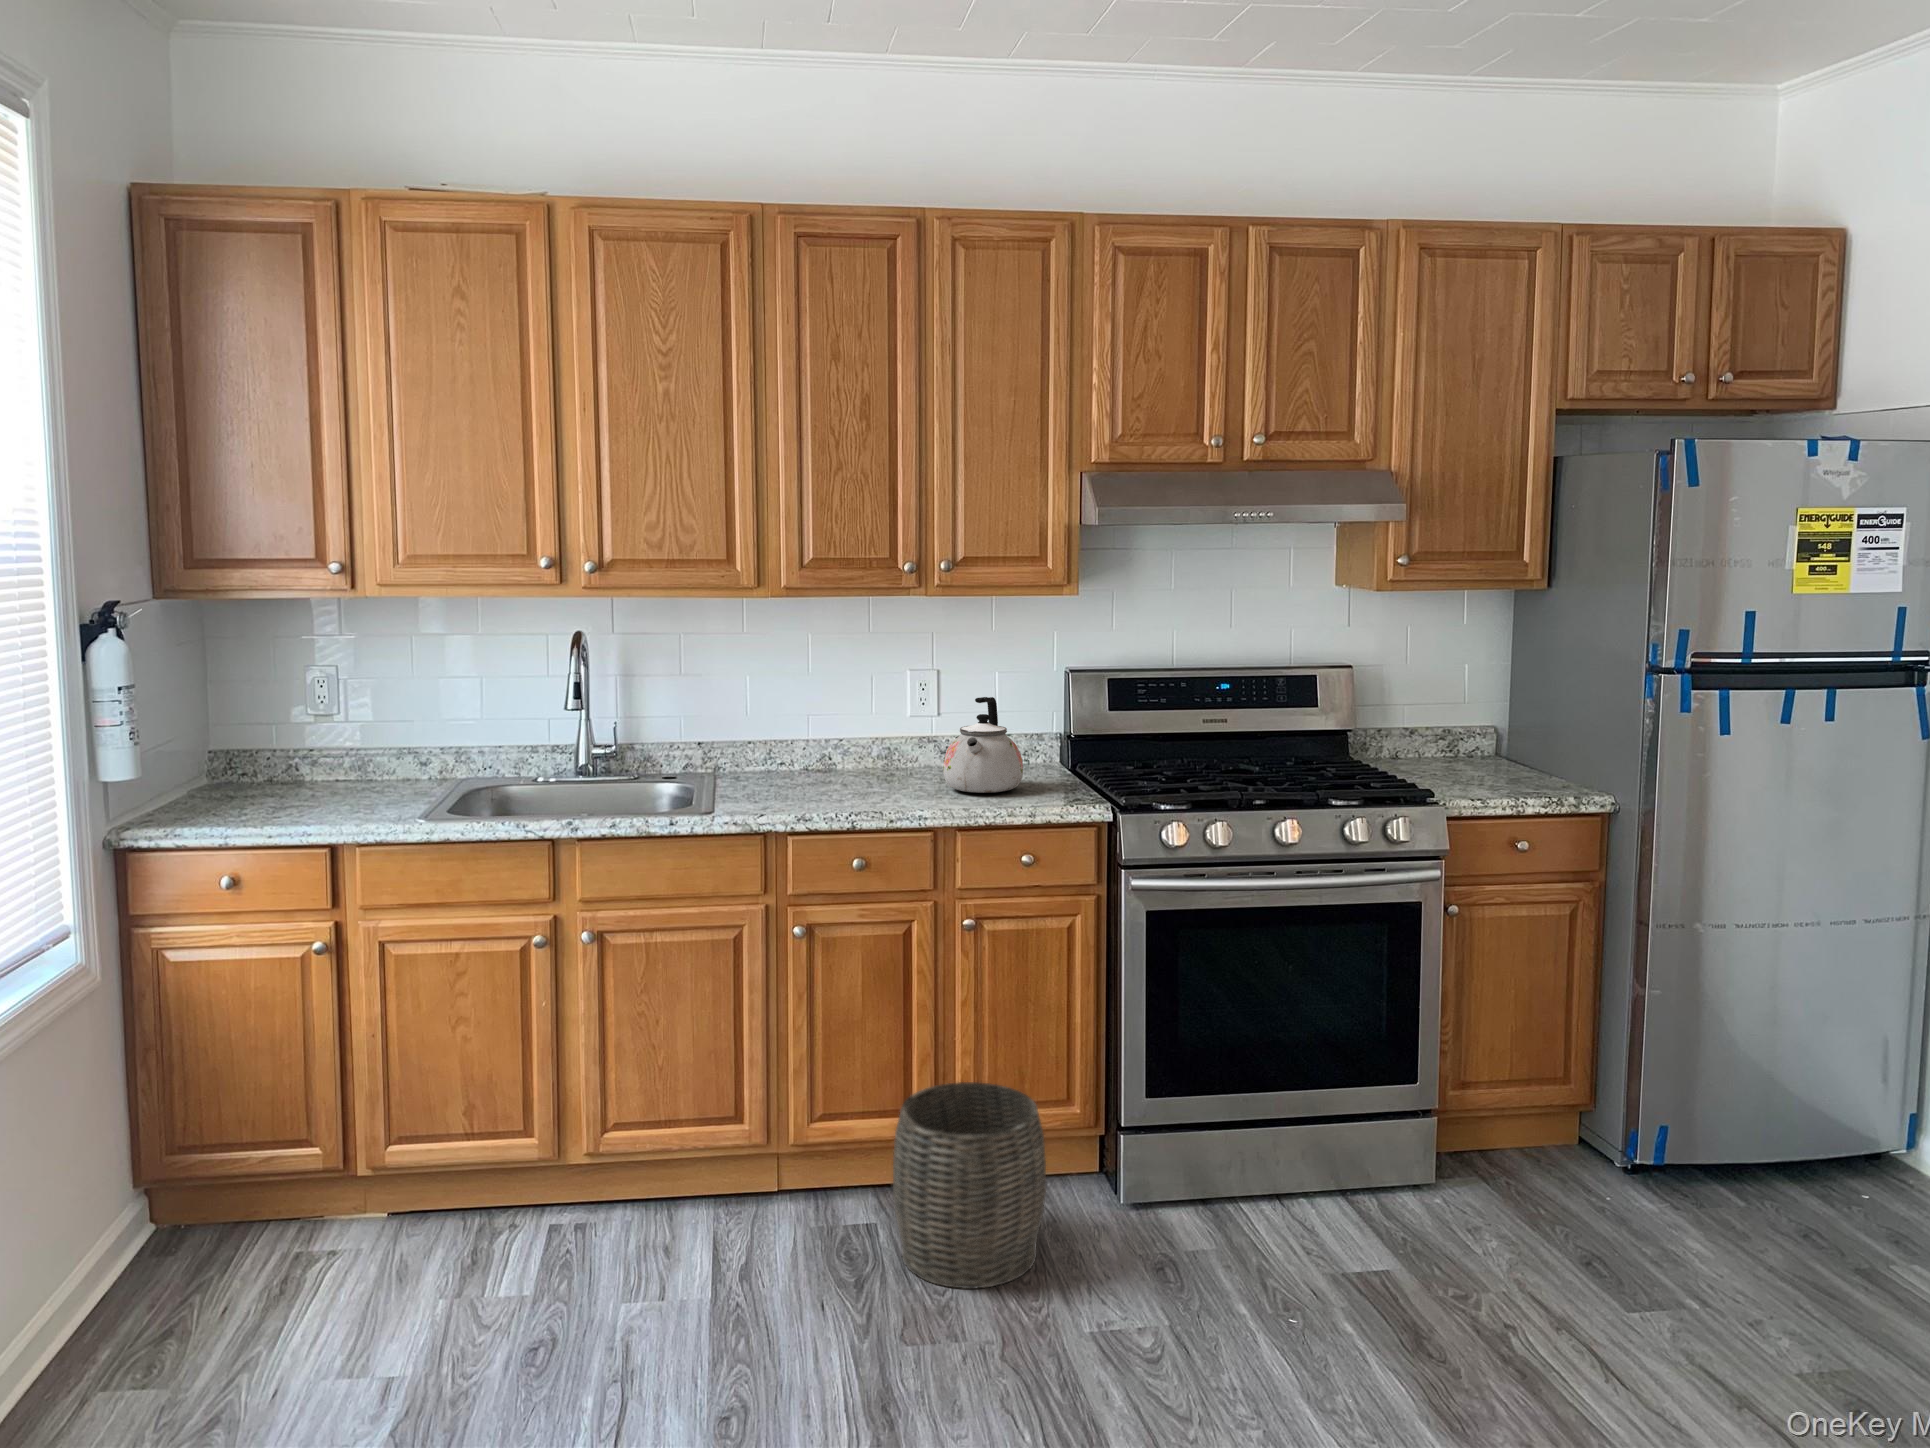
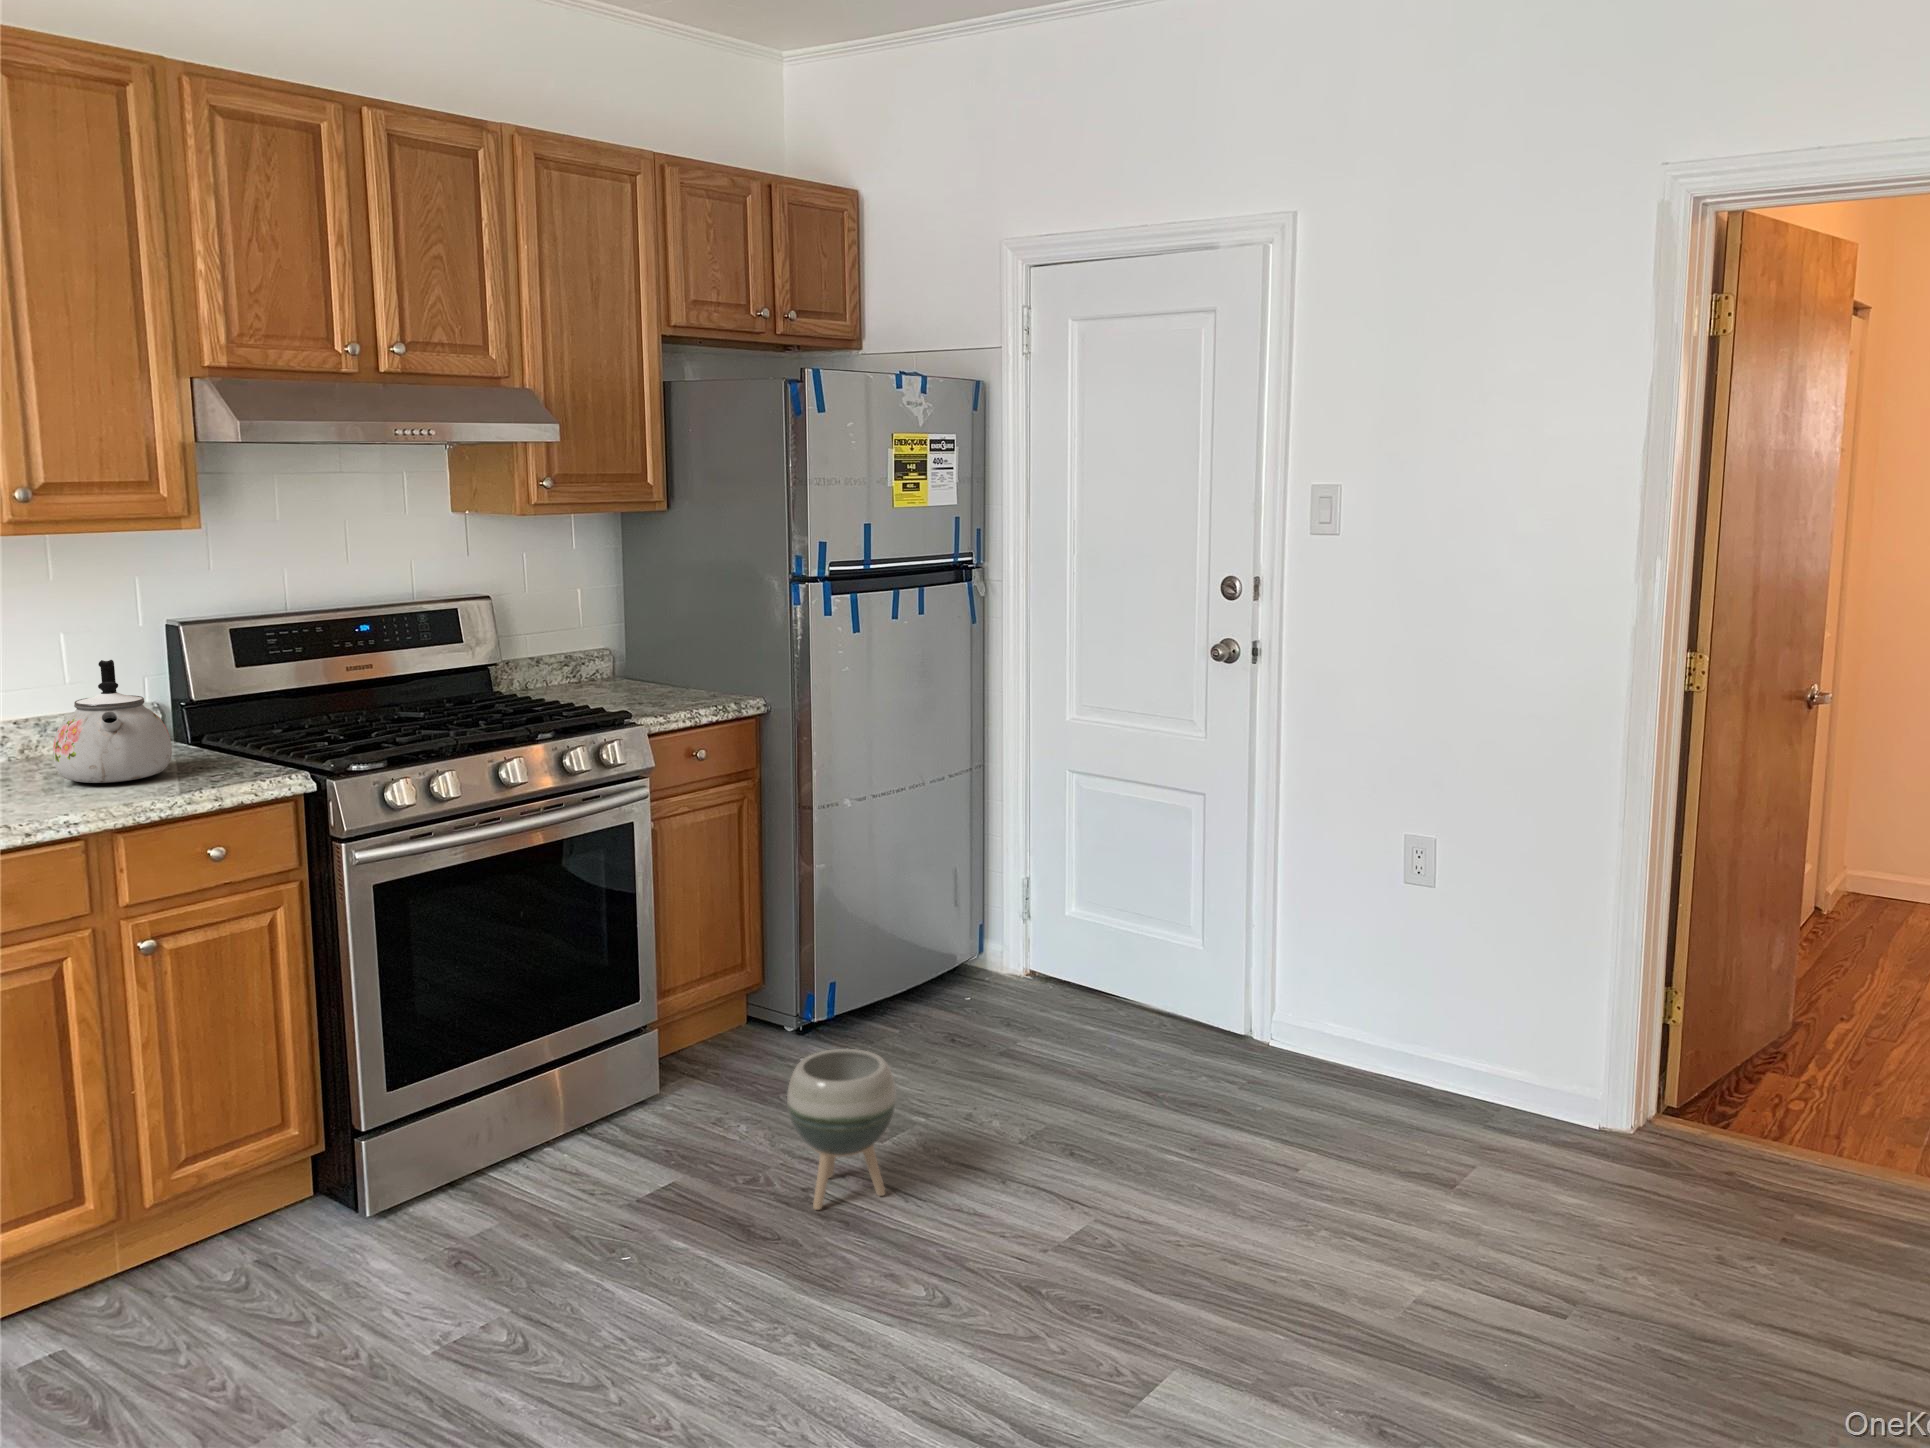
woven basket: present [893,1082,1046,1289] -> none [106,1128,322,1389]
planter: none [1489,1187,1618,1372] -> present [787,1049,896,1210]

